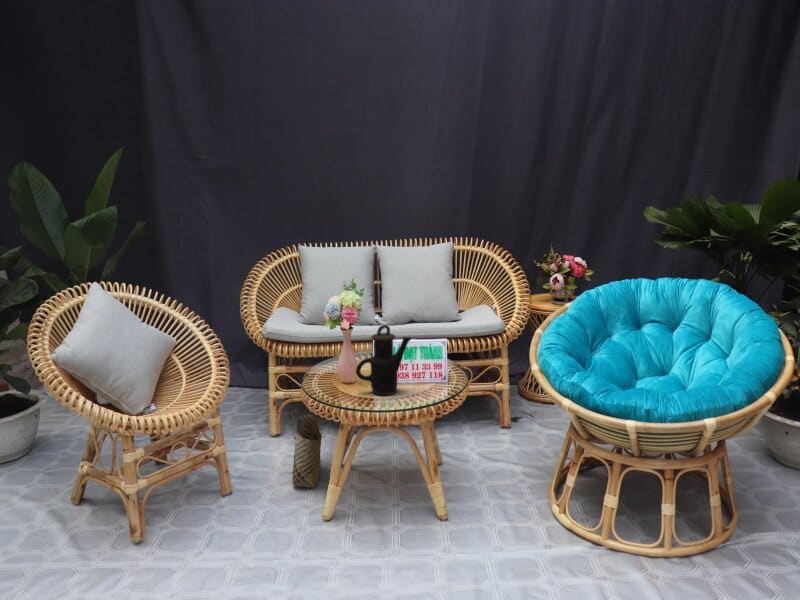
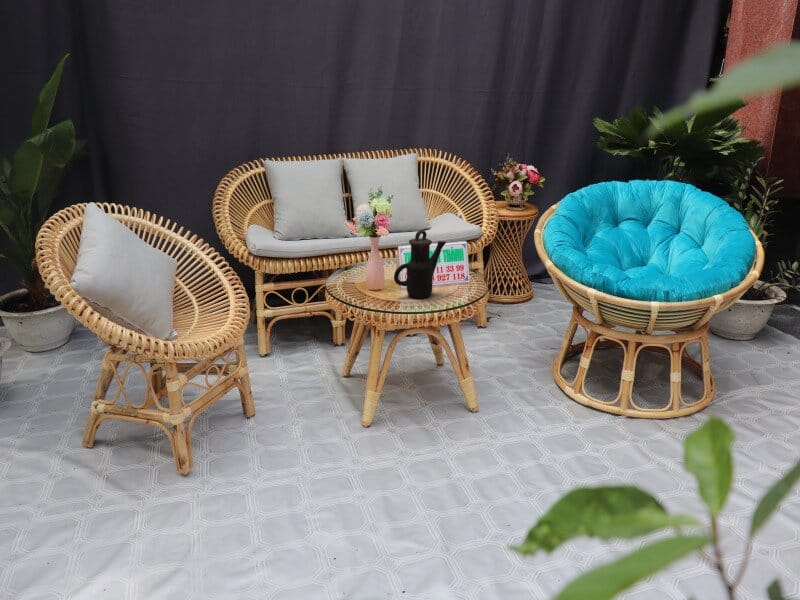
woven basket: present [289,395,324,487] -> none [307,307,347,396]

